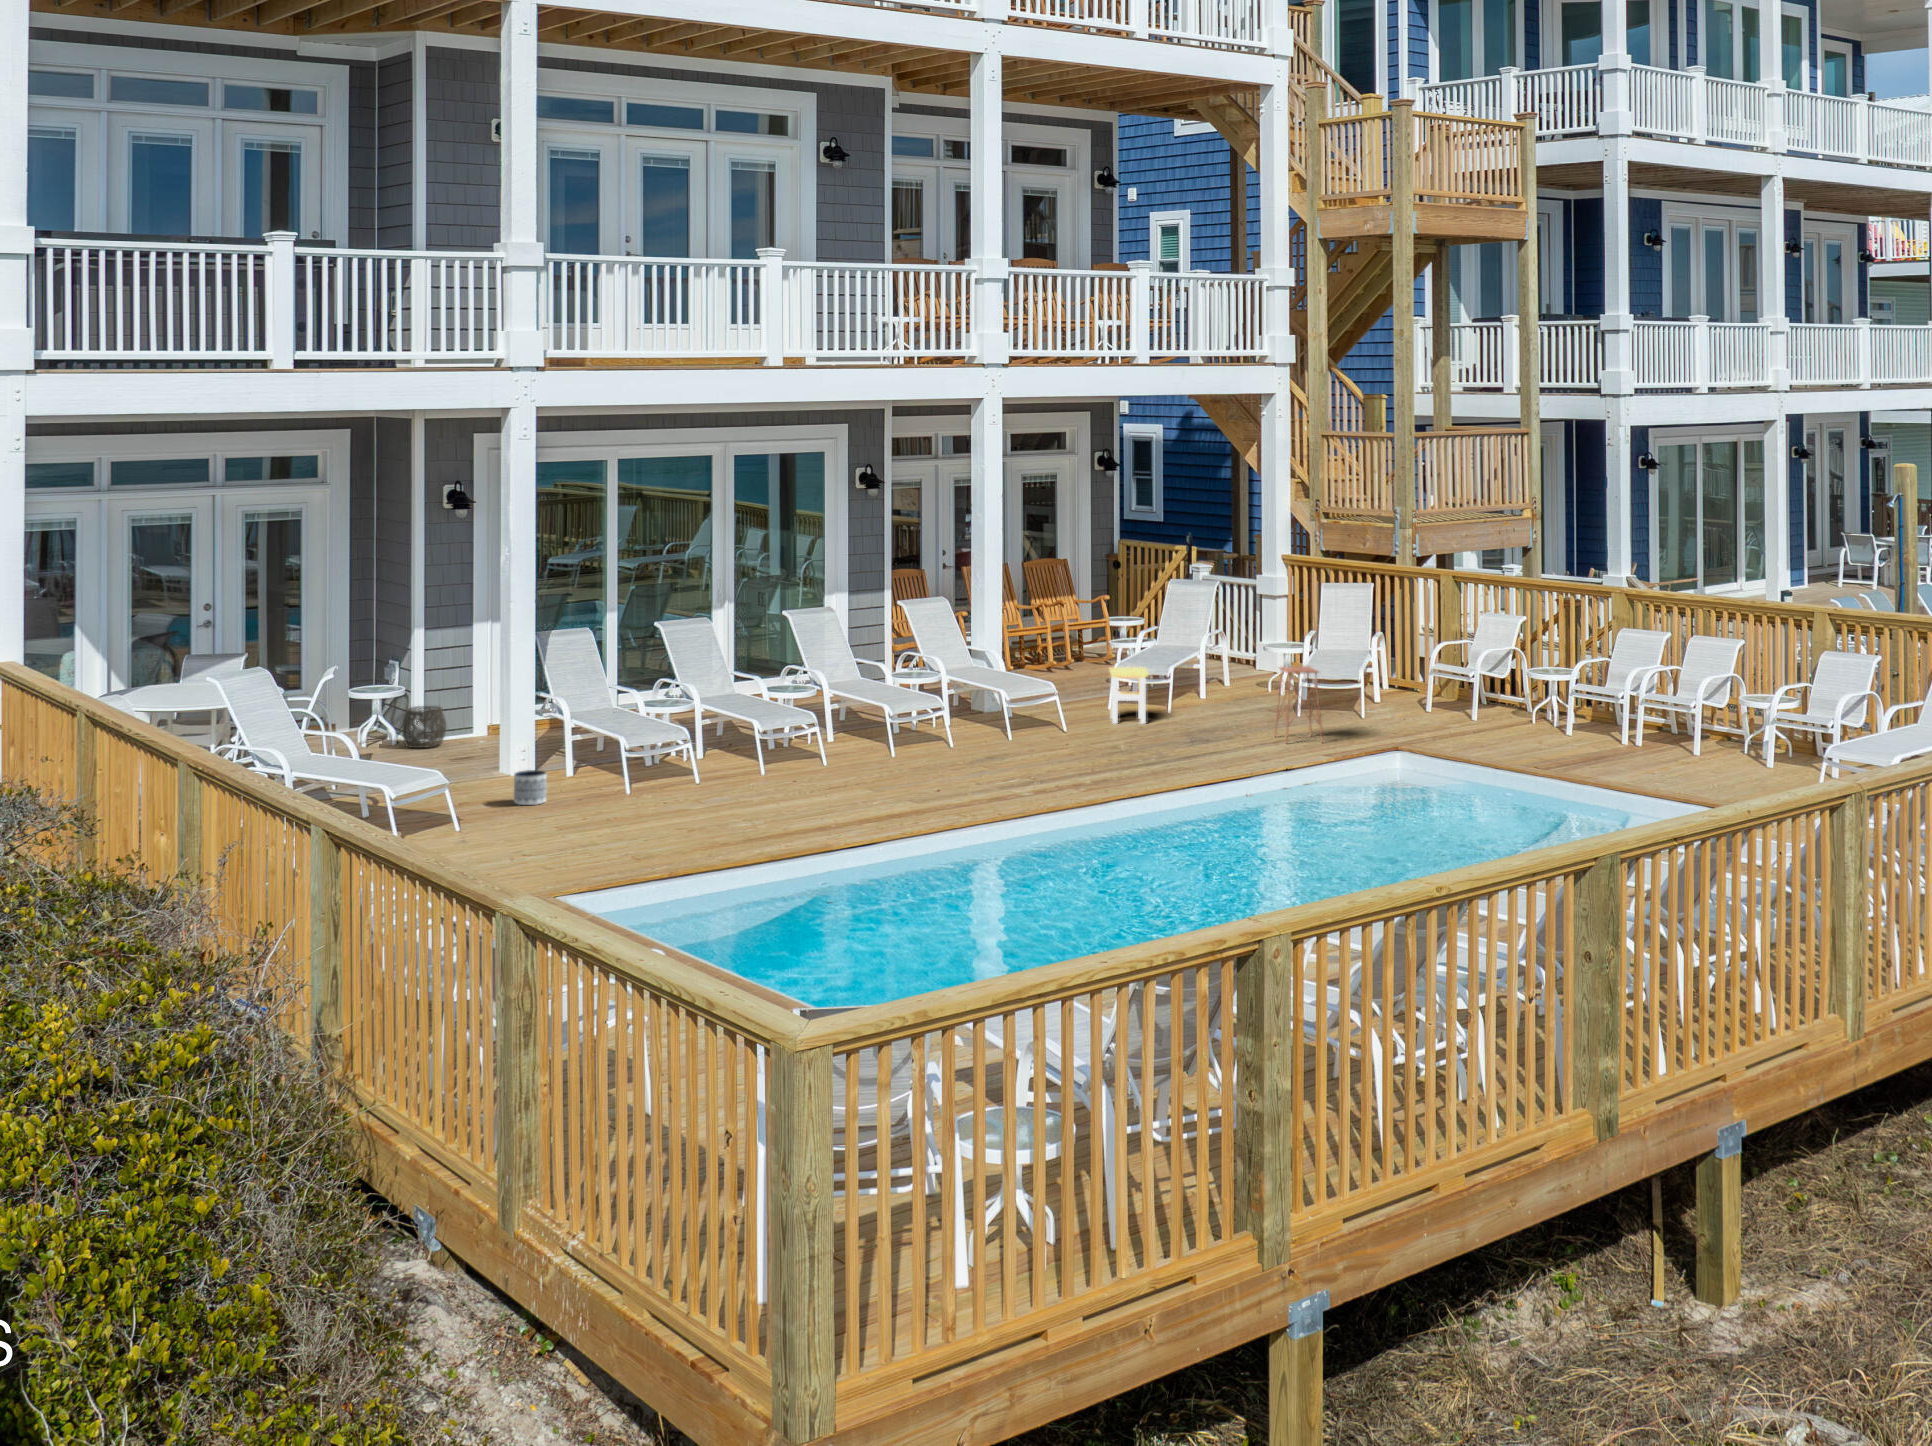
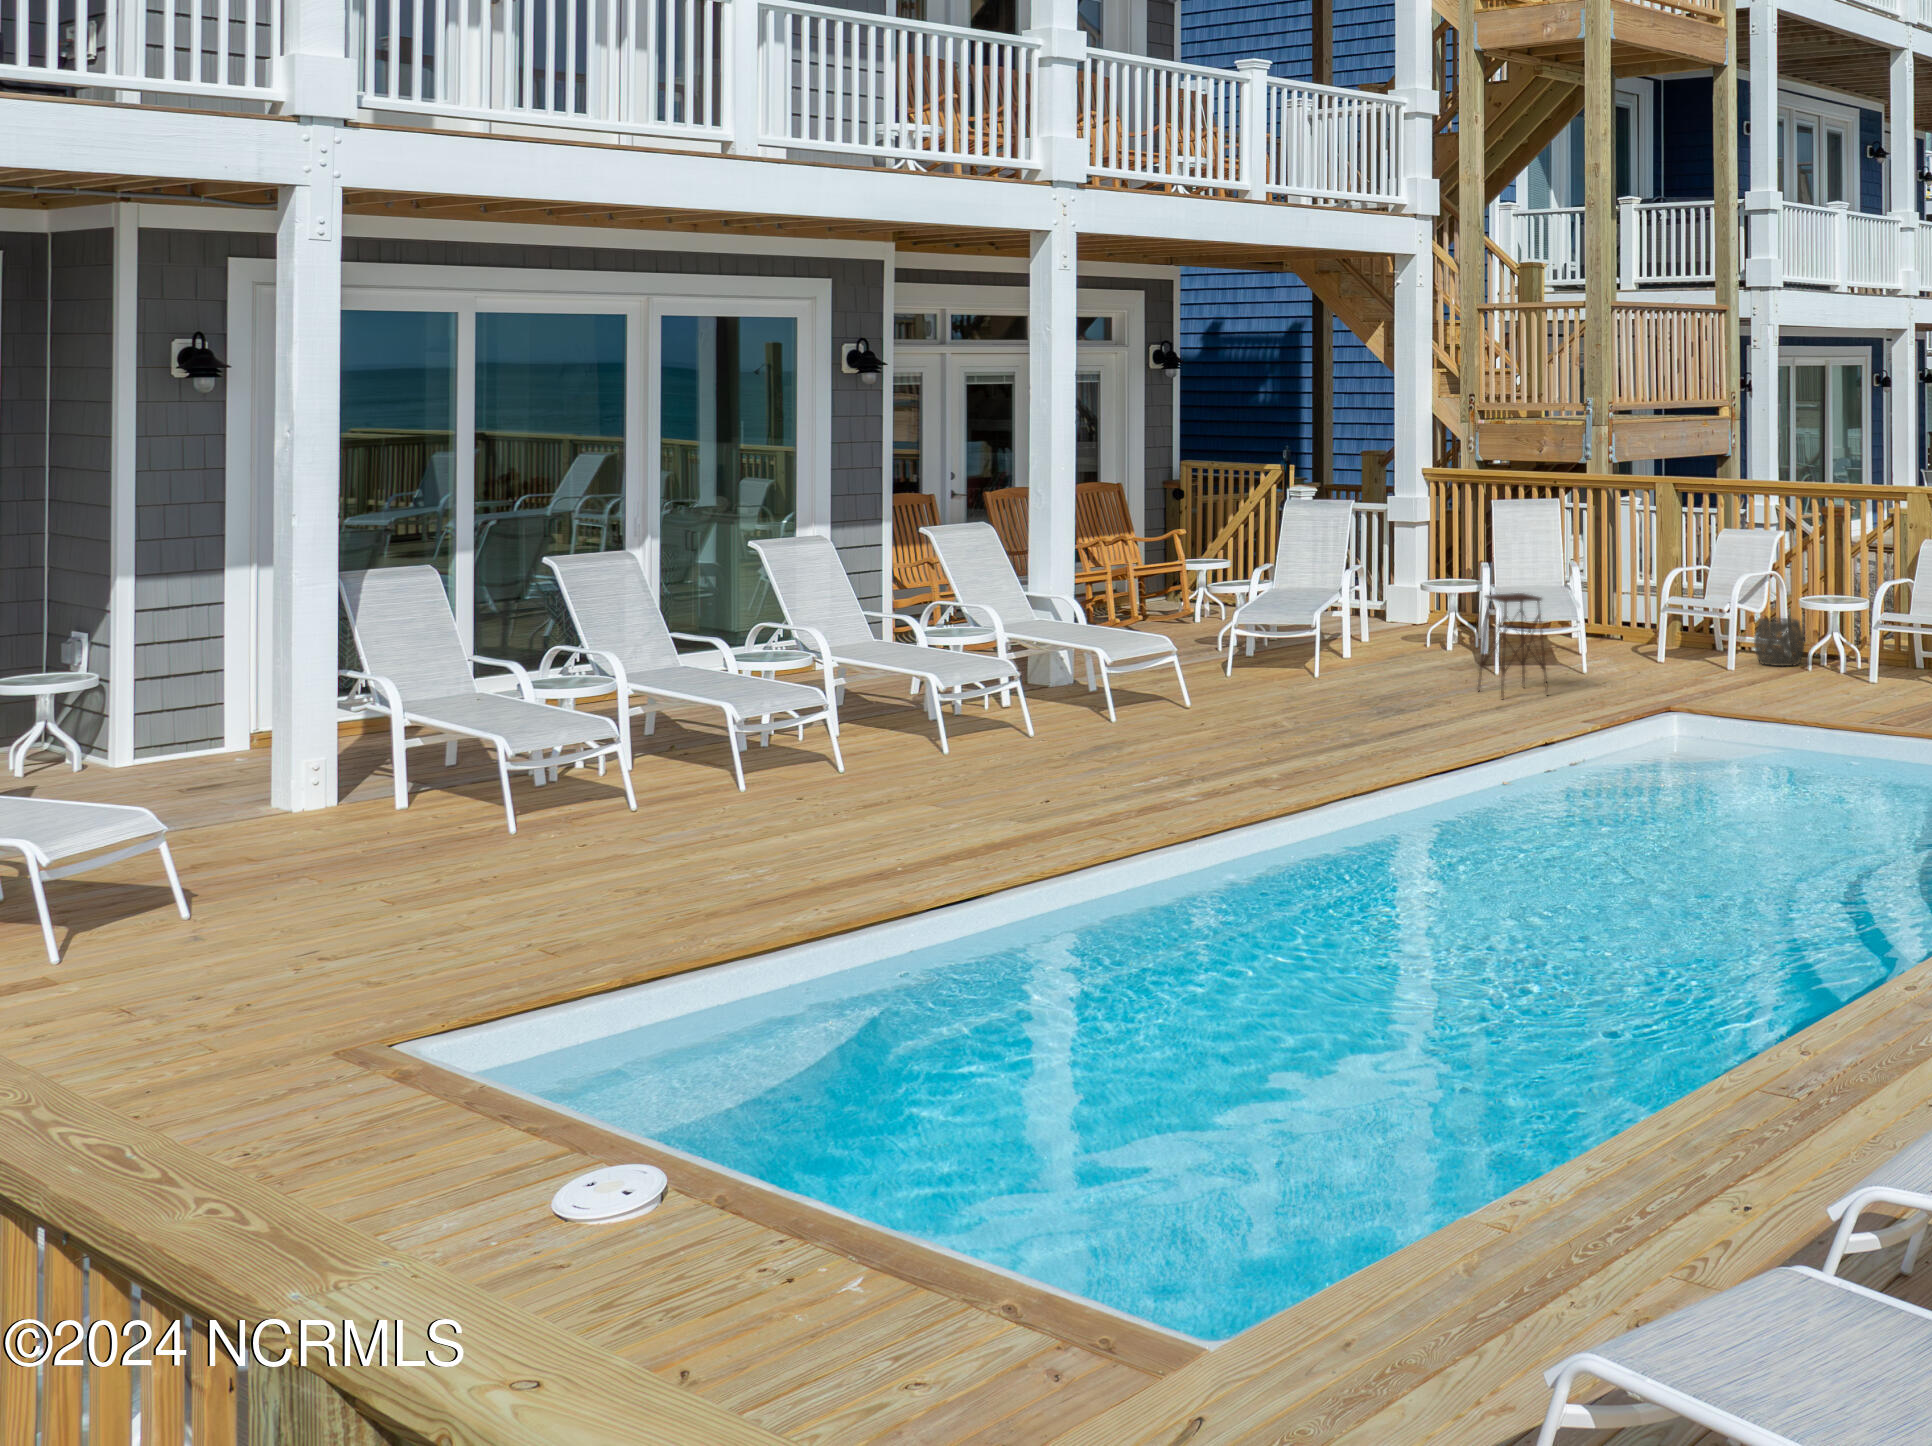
stool: present [1109,667,1149,724] -> none [1234,606,1296,686]
woven basket: present [402,706,446,749] -> present [1754,618,1805,666]
planter: present [514,770,547,805] -> none [294,799,360,862]

